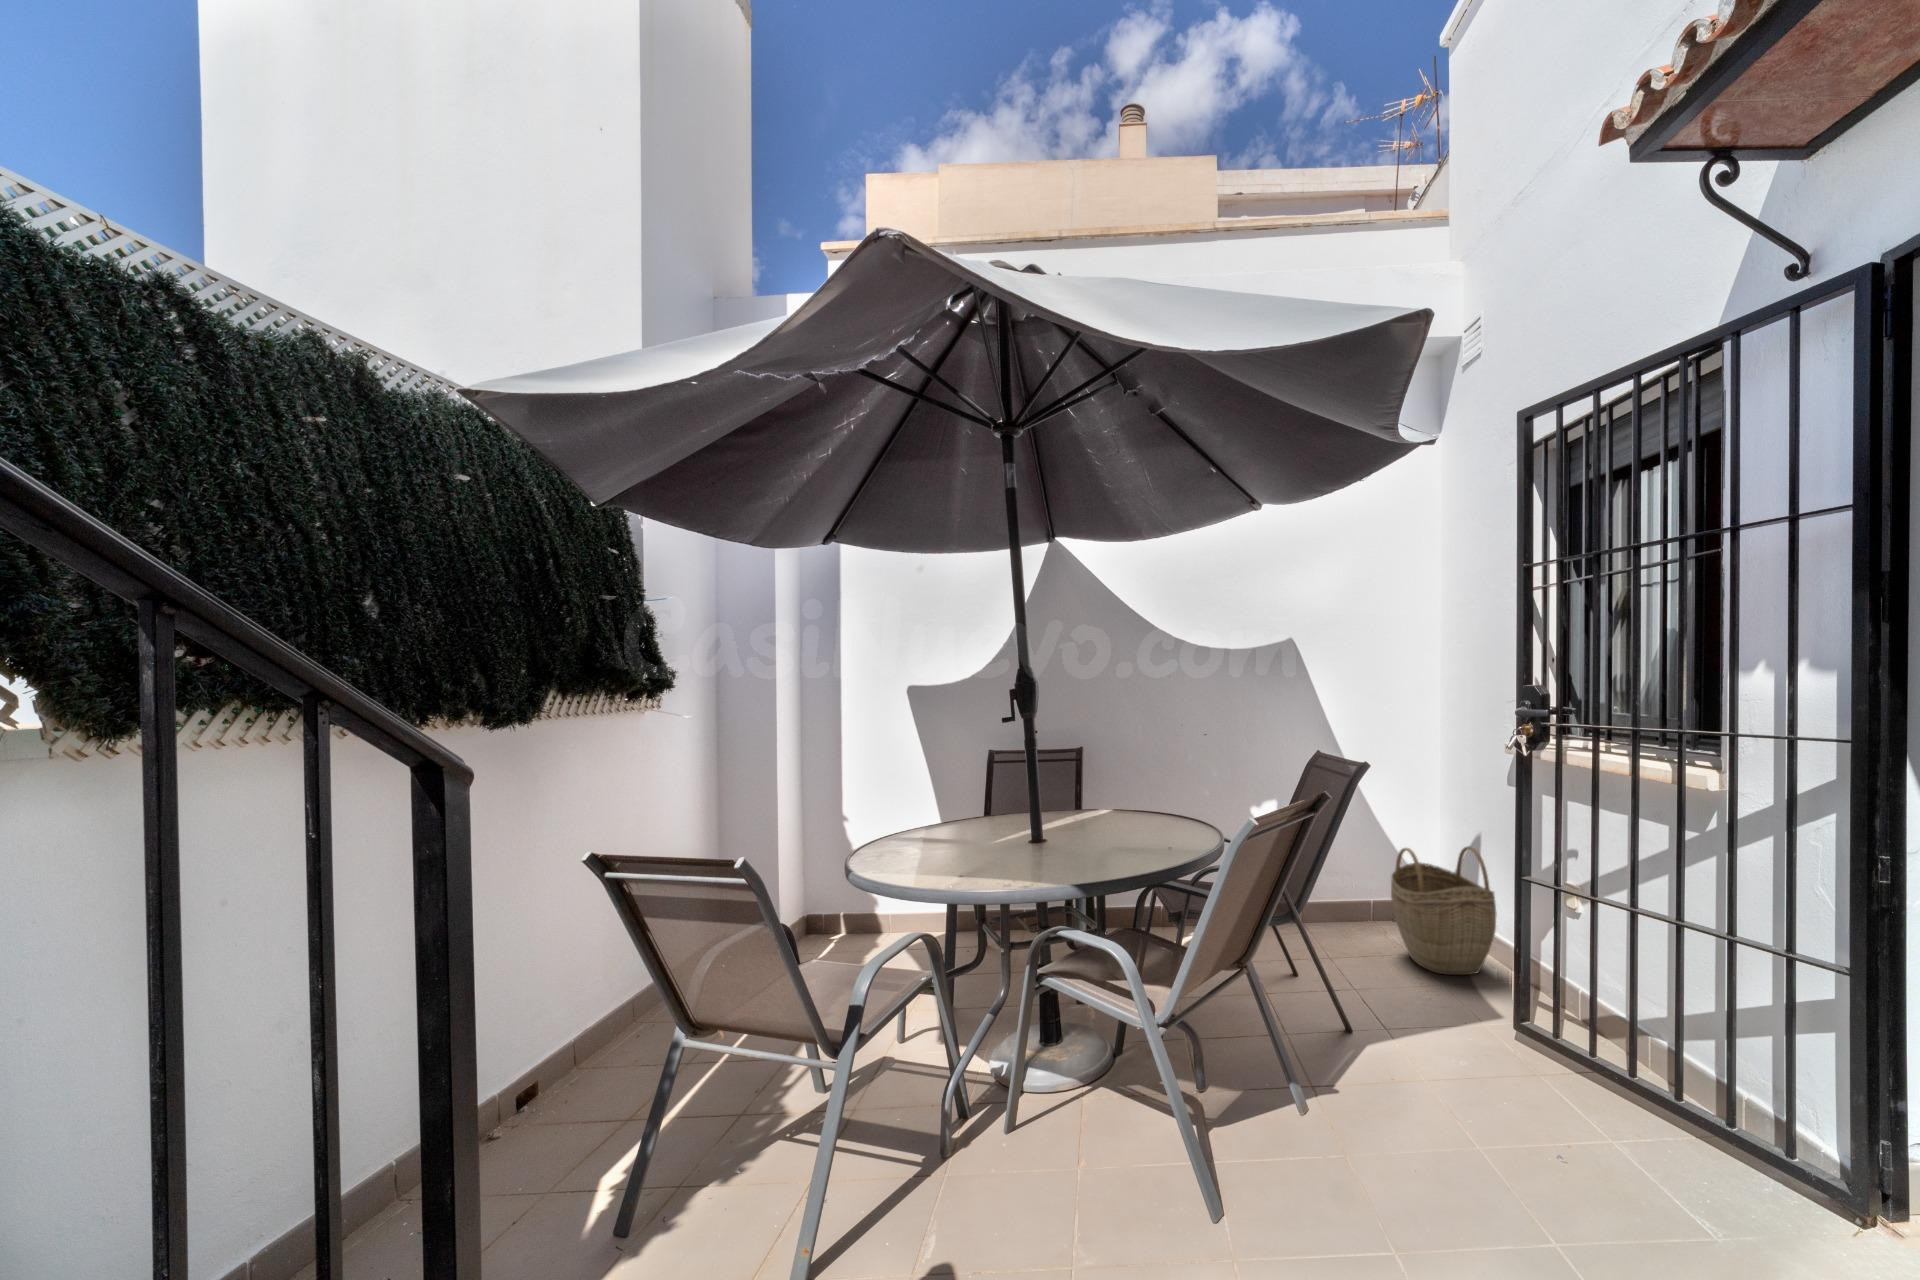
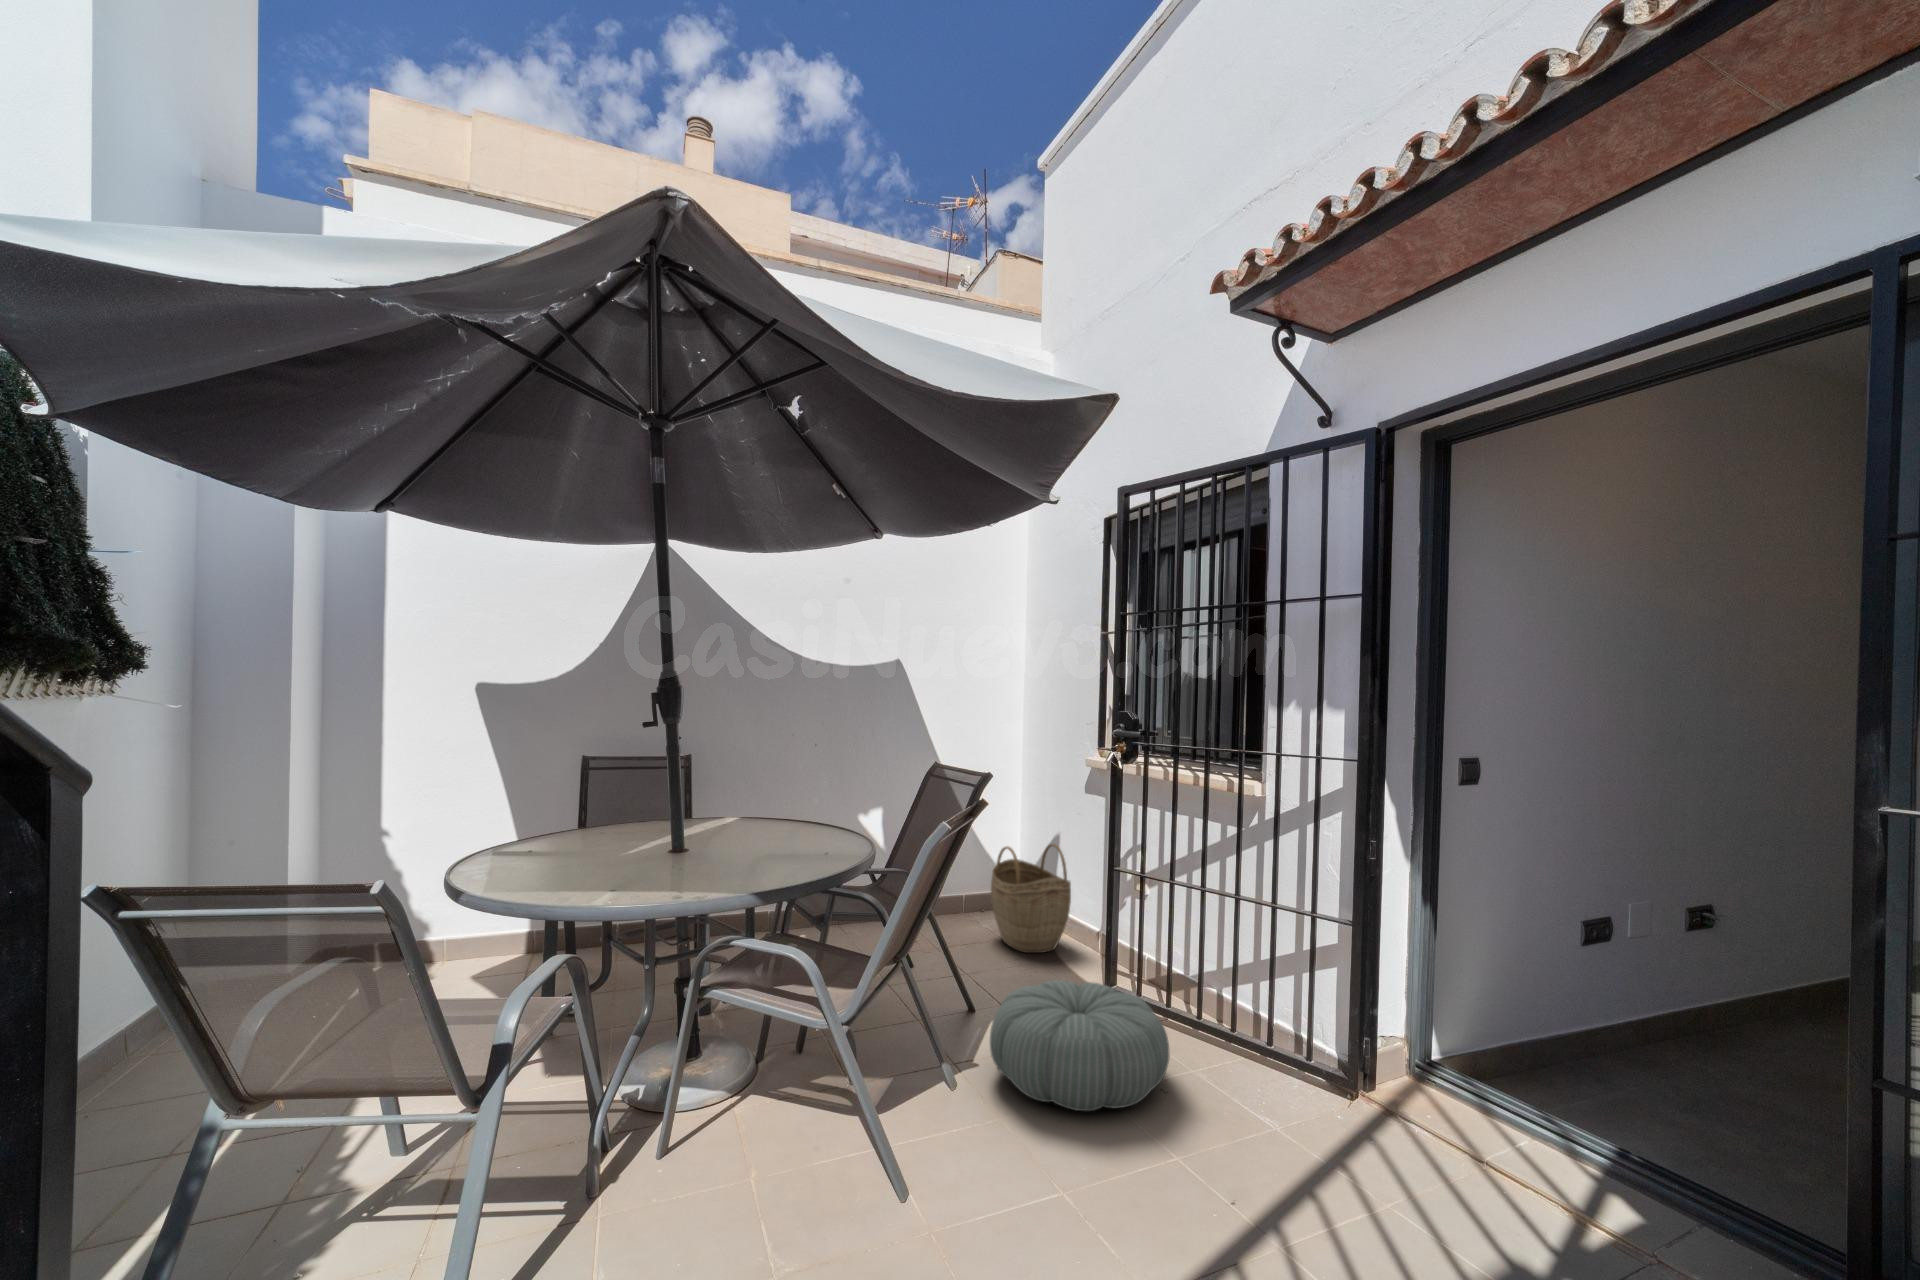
pouf: none [1361,1008,1606,1168] -> present [990,980,1170,1111]

